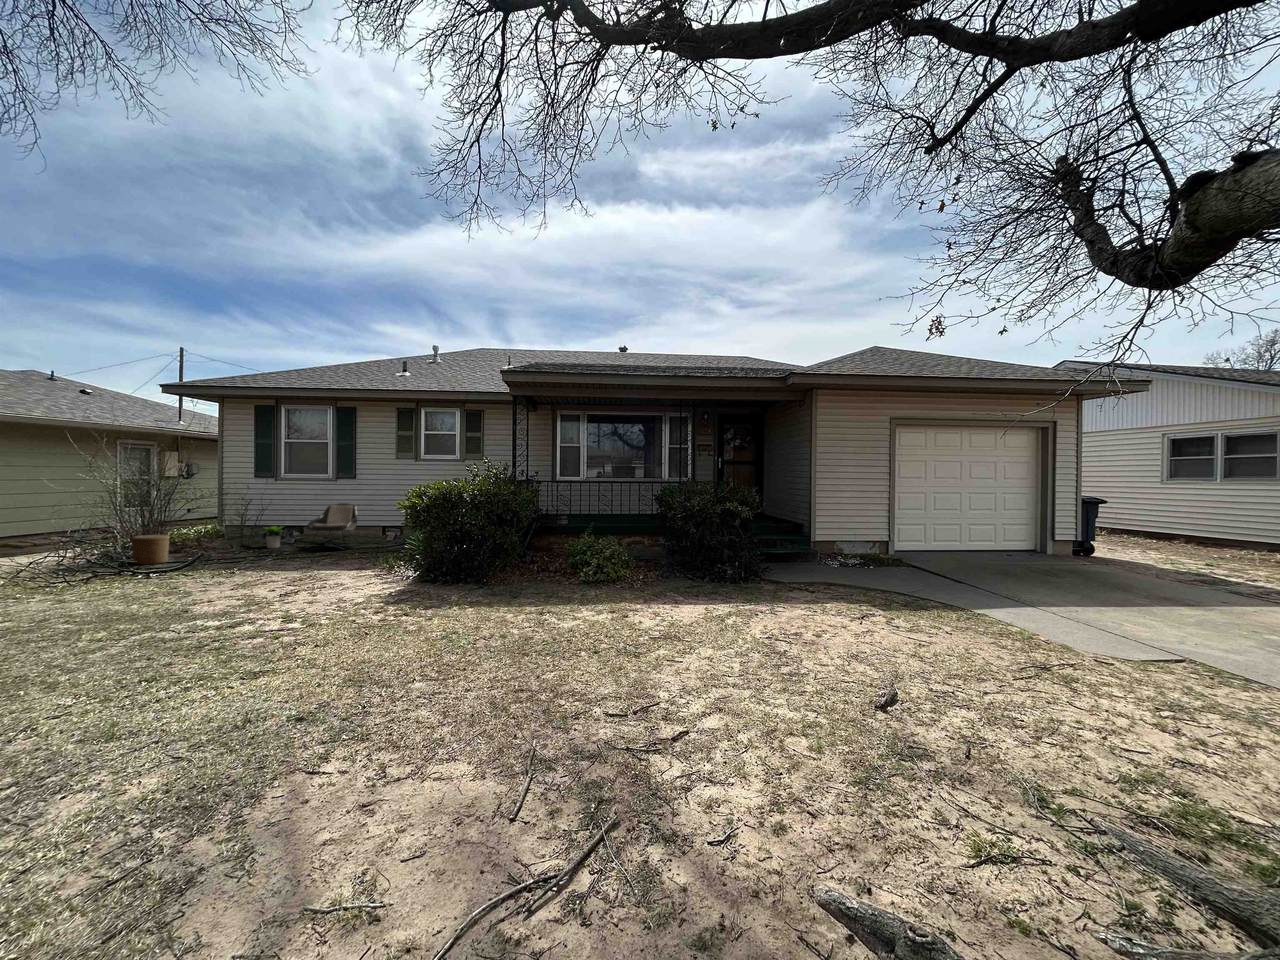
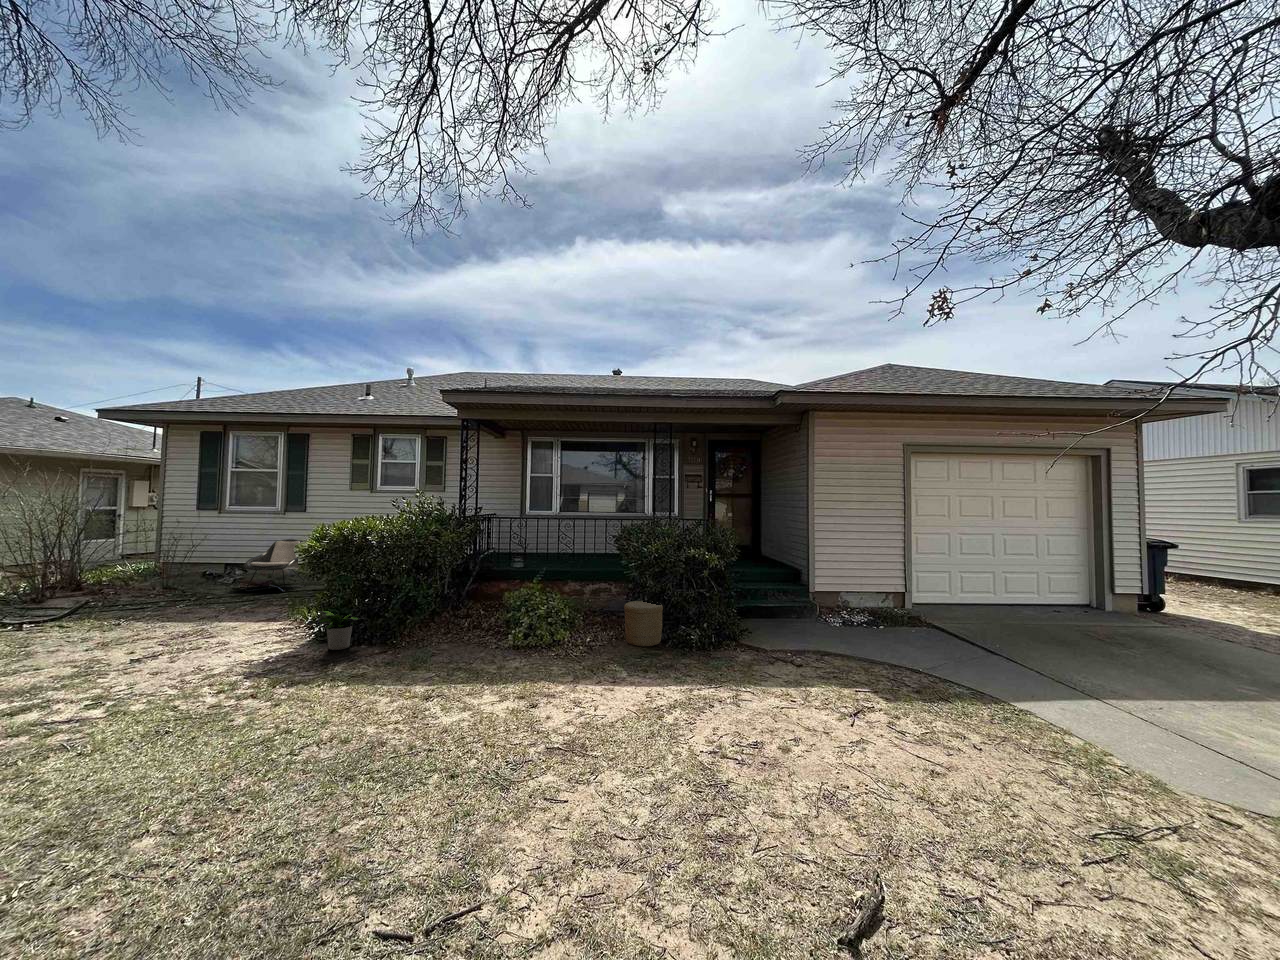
potted plant: present [261,526,286,548] -> present [317,611,364,650]
woven basket: present [131,535,169,565] -> present [624,601,663,646]

